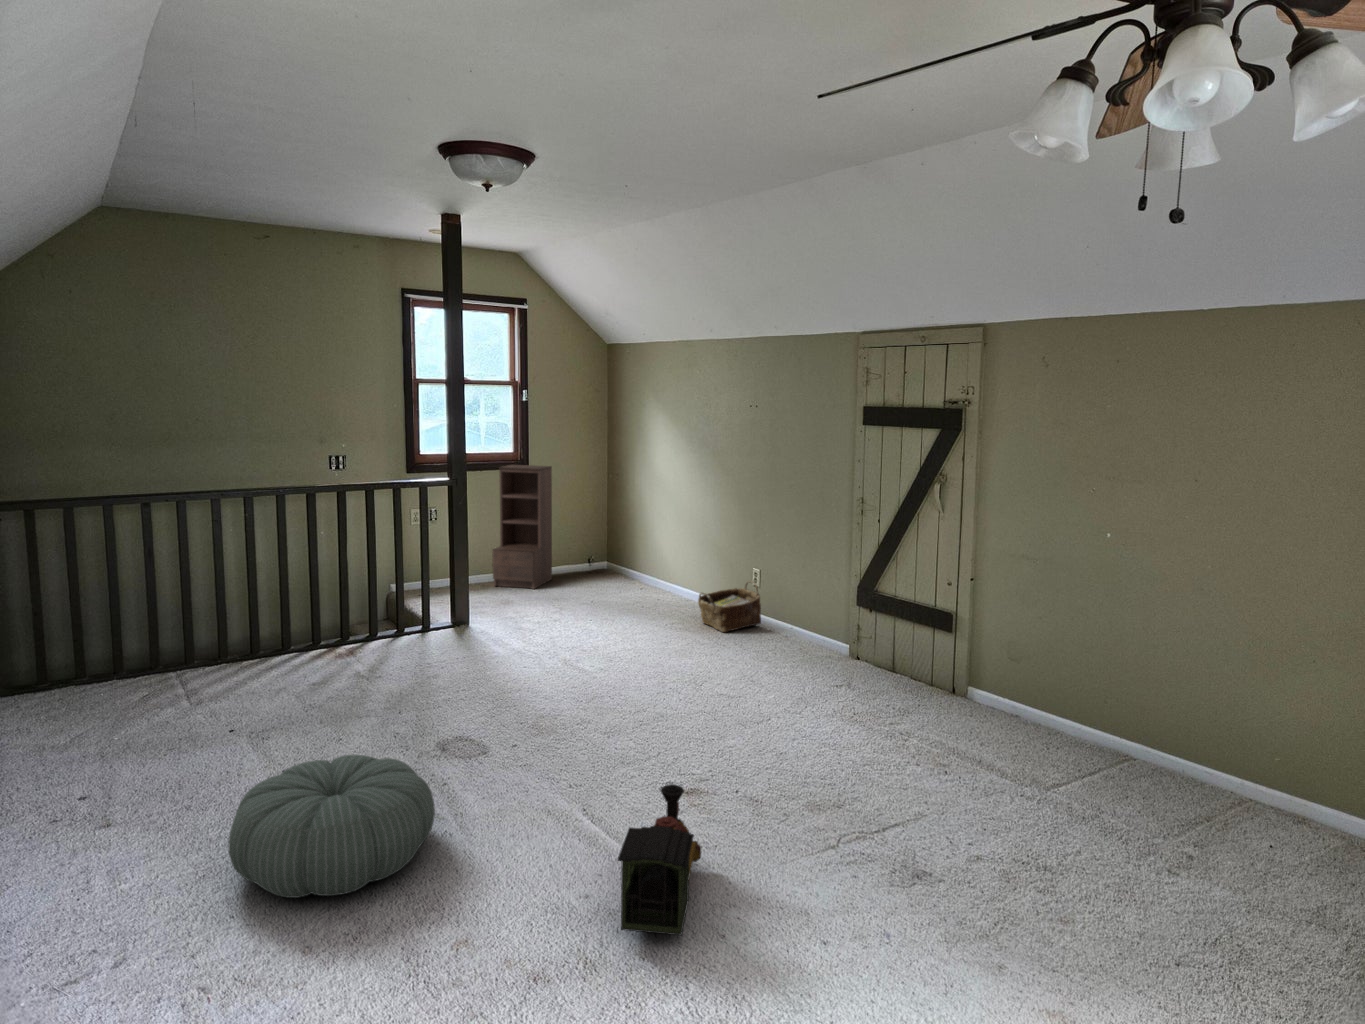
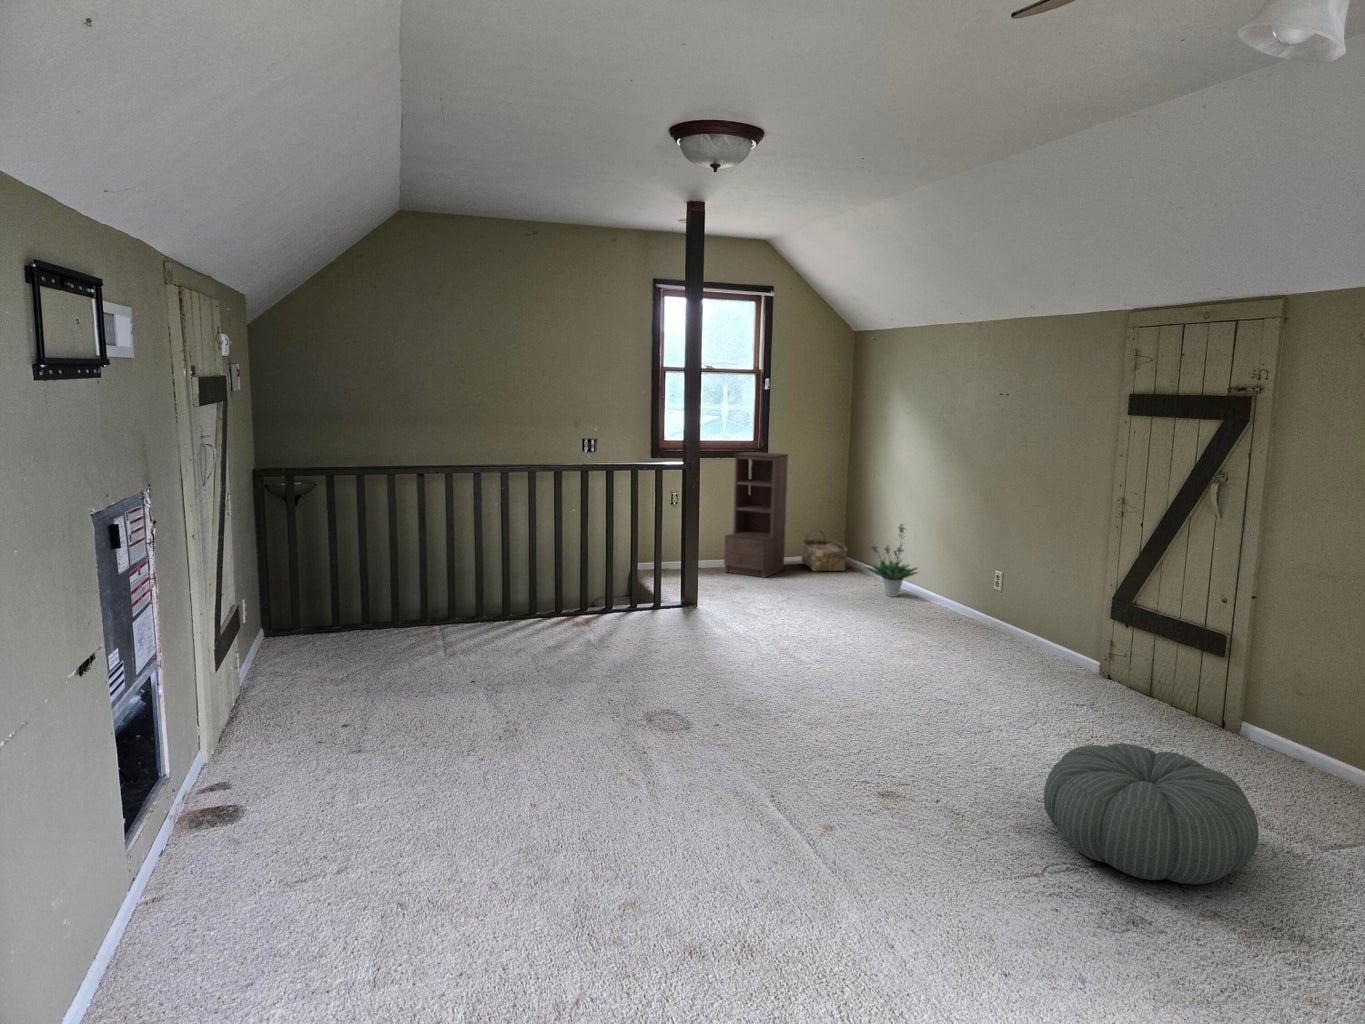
potted plant: none [633,529,684,599] -> present [866,524,918,597]
woven basket: present [698,580,761,632] -> present [801,530,848,571]
pouf: present [228,755,435,898] -> present [1044,744,1259,884]
toy train: present [618,784,701,935] -> none [780,781,883,937]

